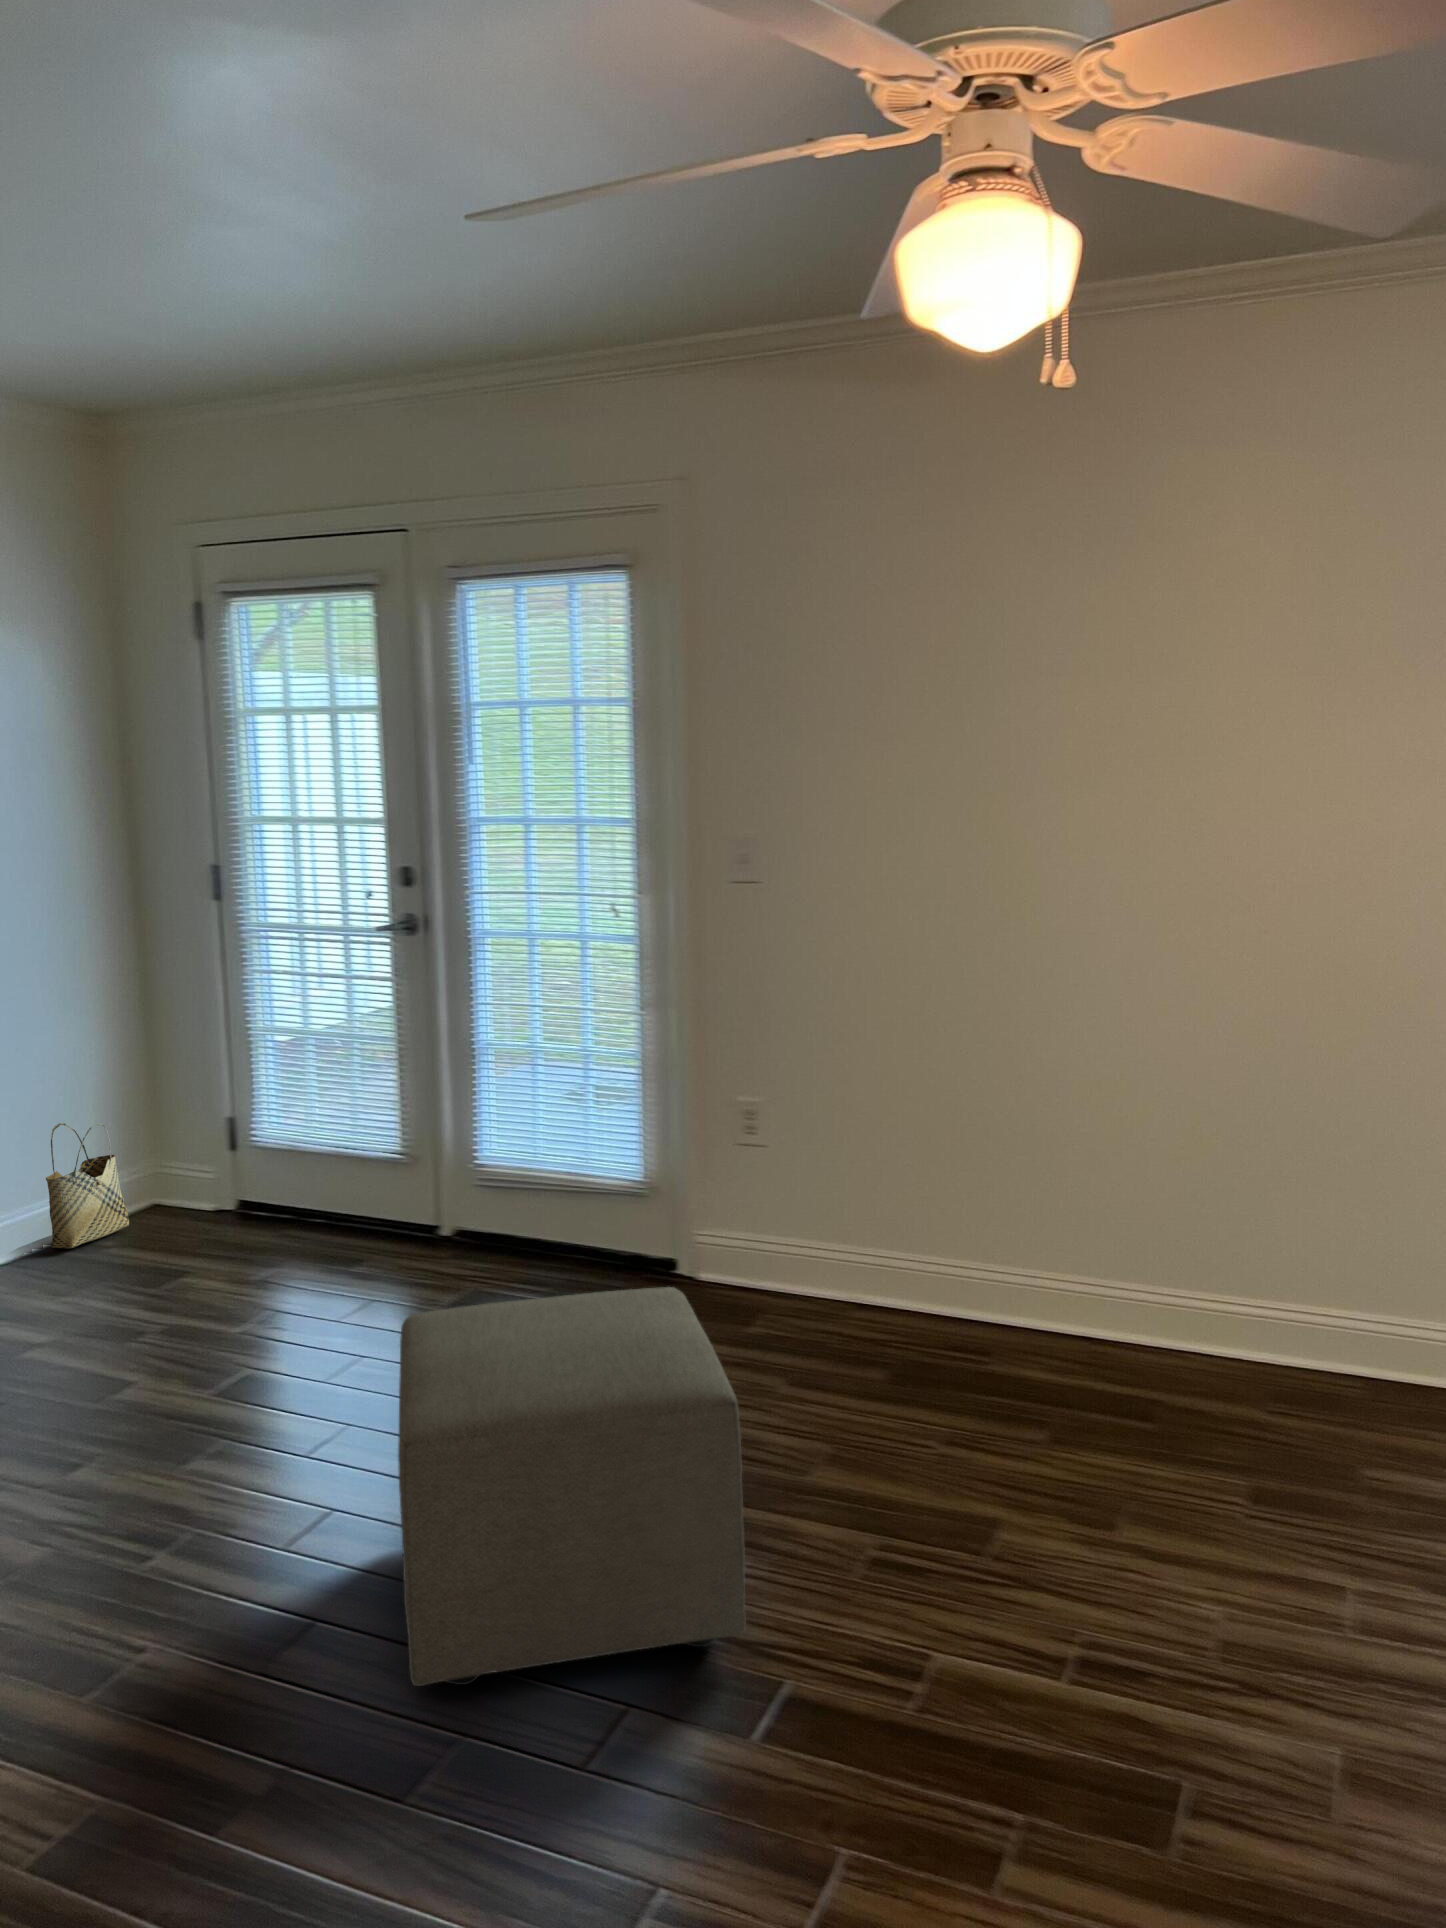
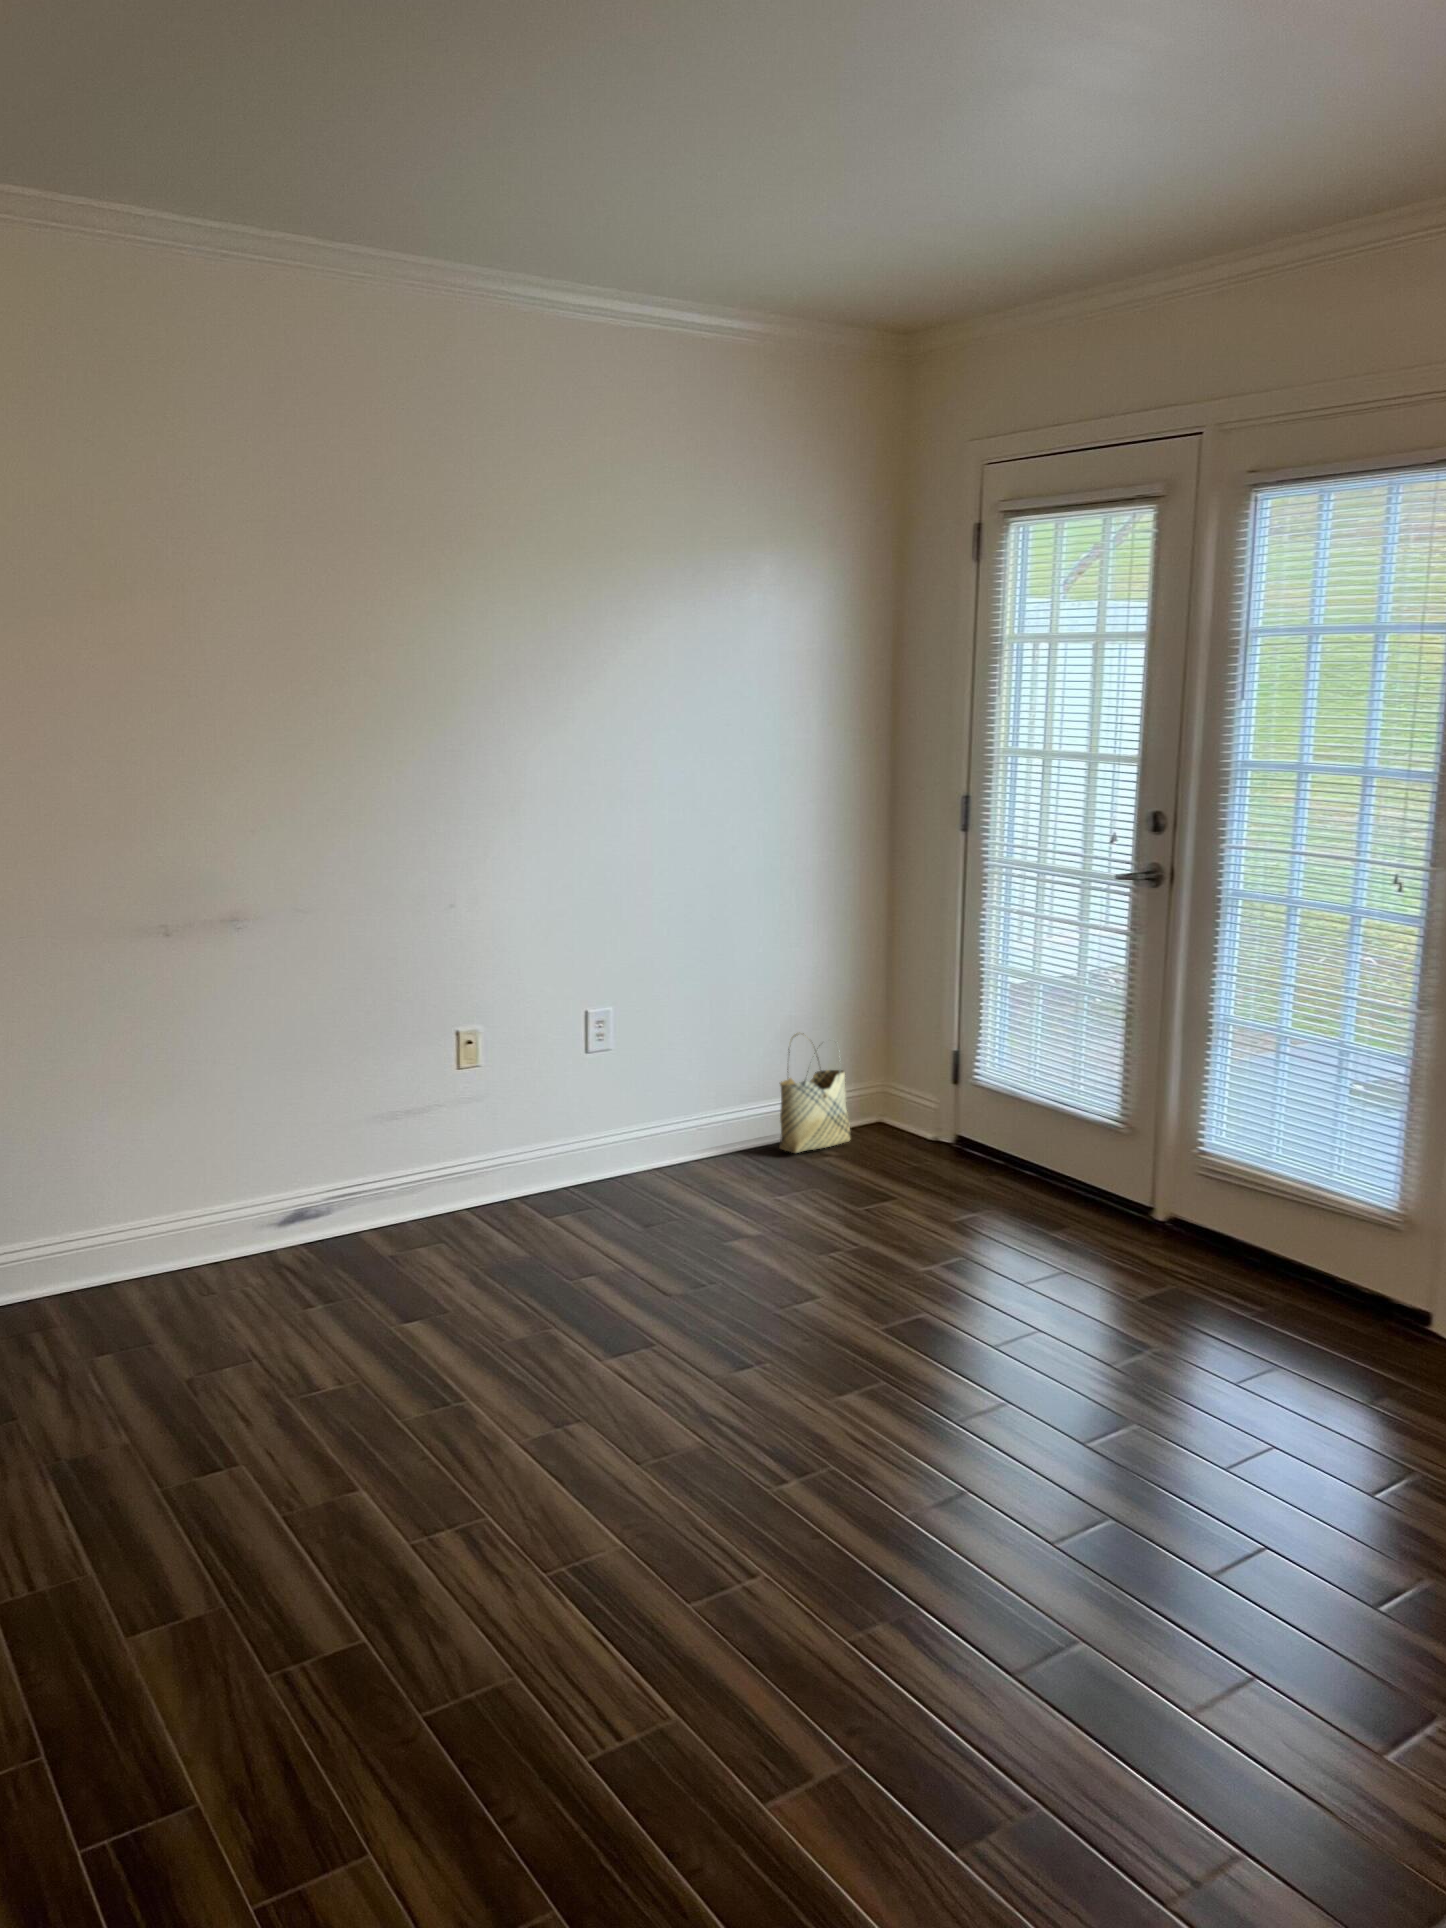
ottoman: present [398,1287,746,1686] -> none [993,1317,1430,1825]

